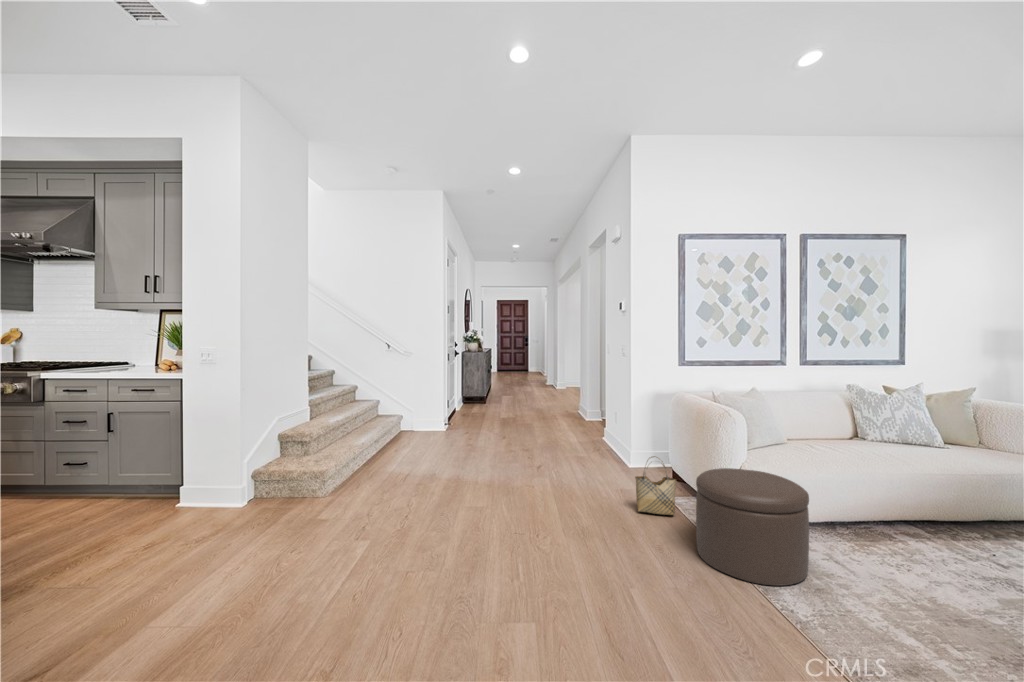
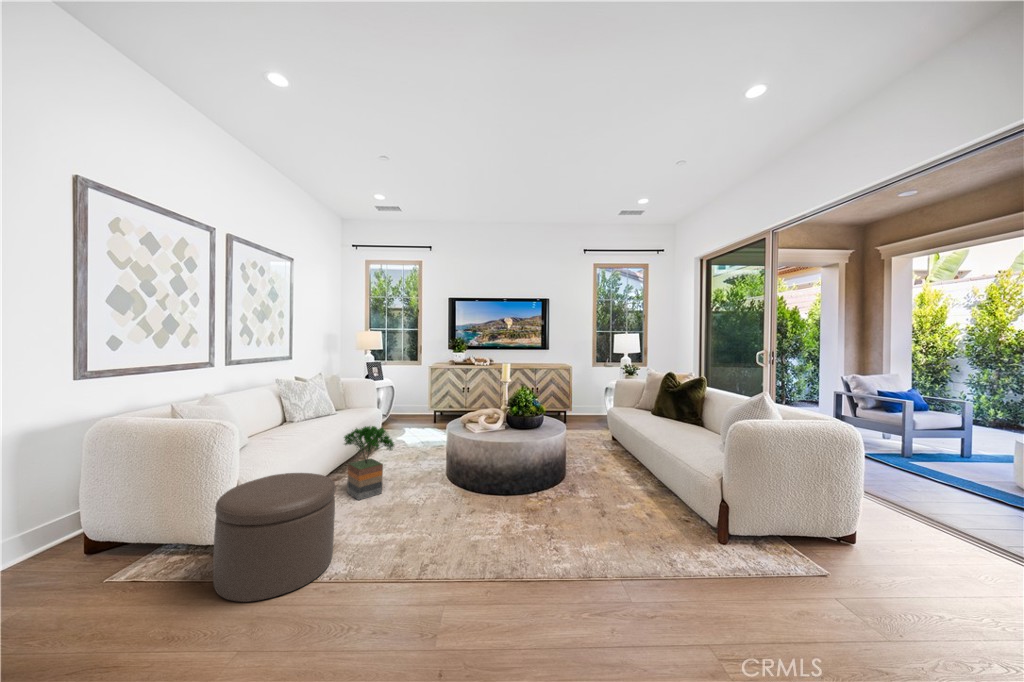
woven basket: present [635,456,676,515] -> none [62,511,144,611]
potted tree: none [886,456,981,569] -> present [344,426,394,500]

